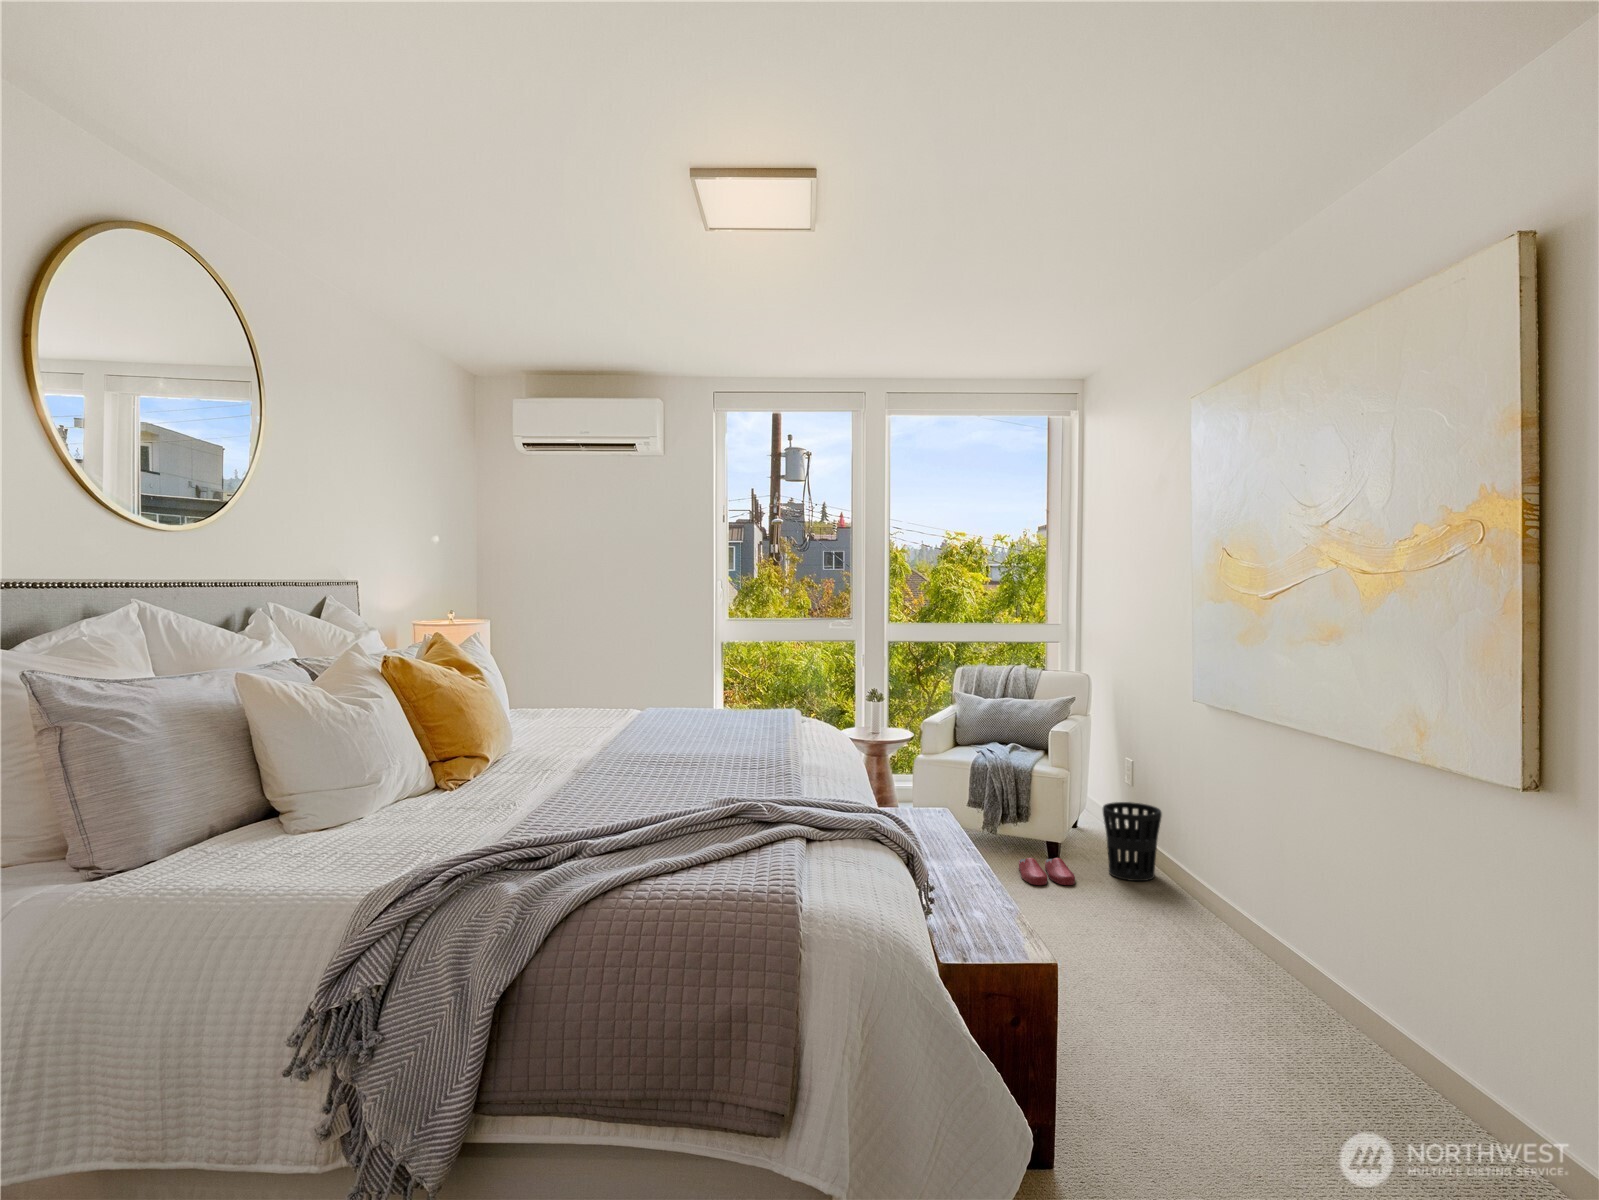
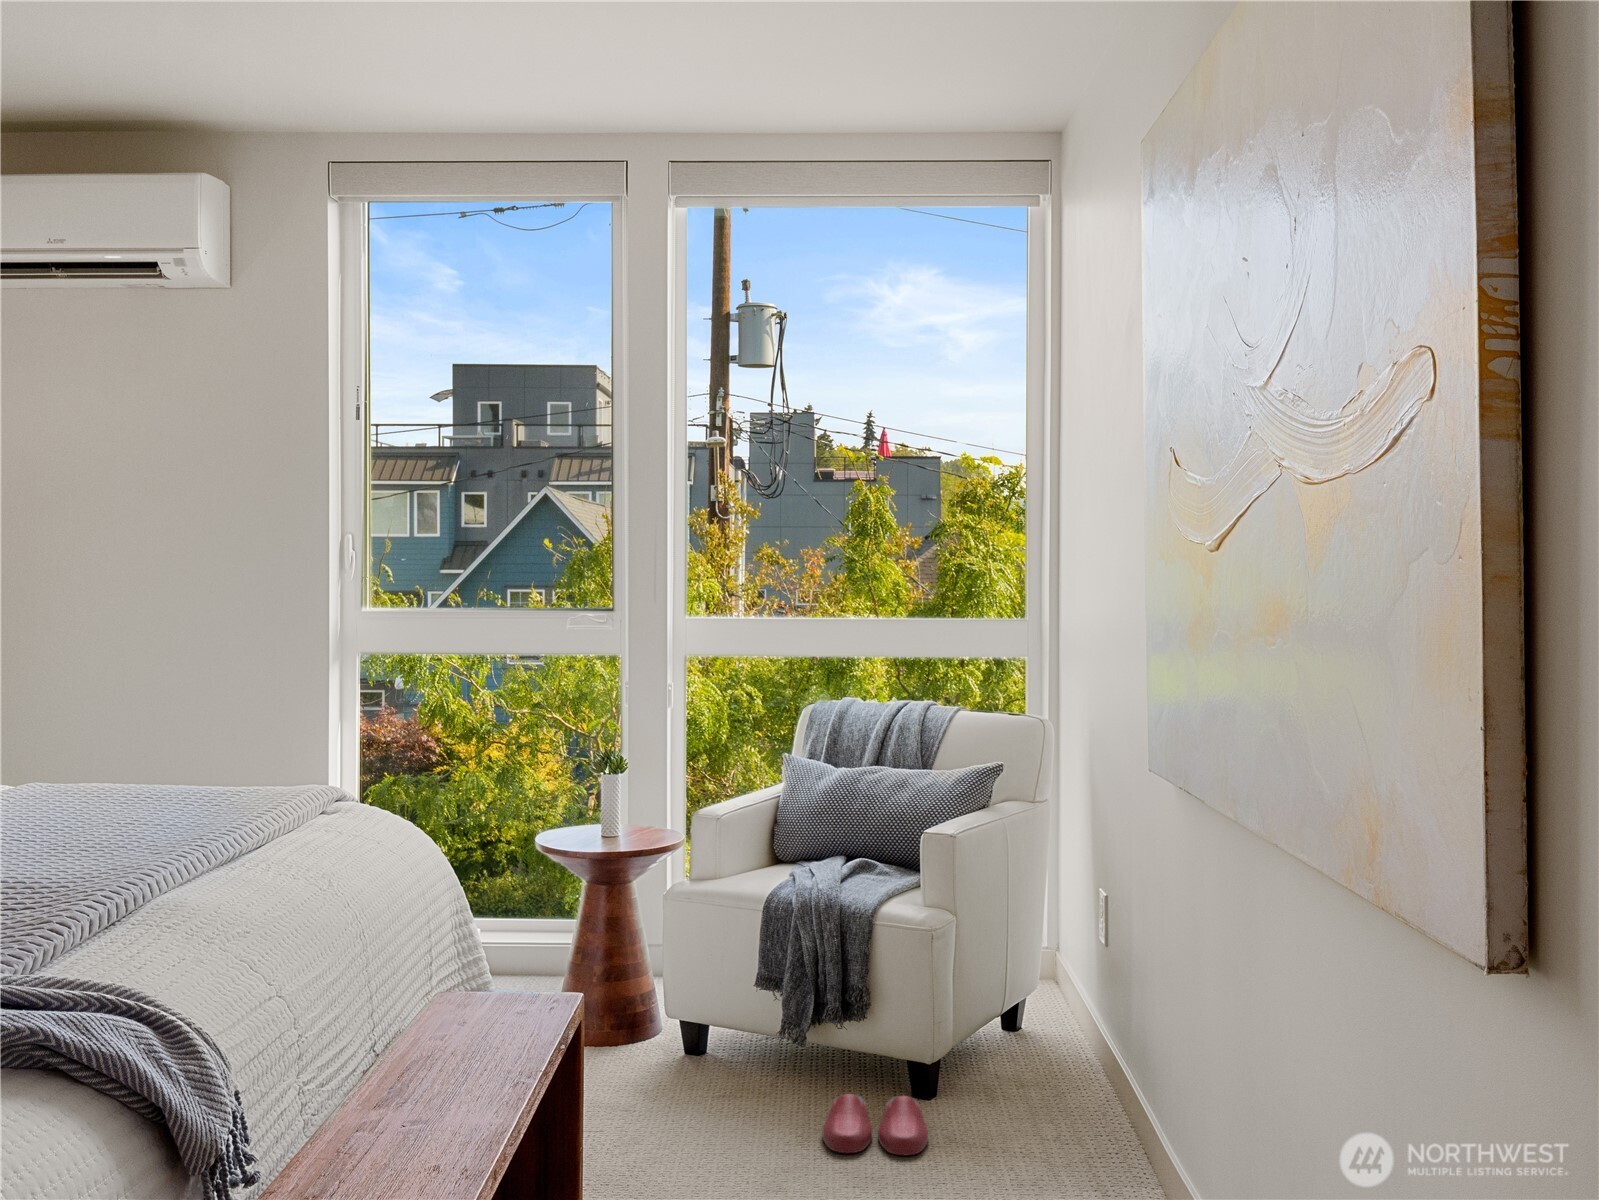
wastebasket: present [1103,802,1162,881] -> none [999,985,1115,1152]

